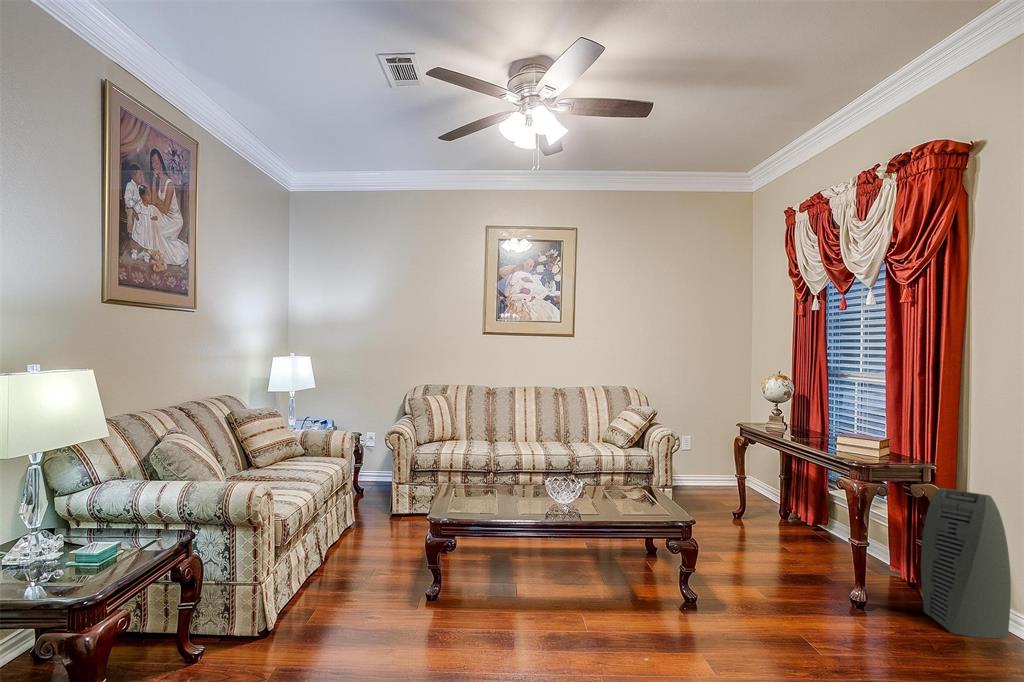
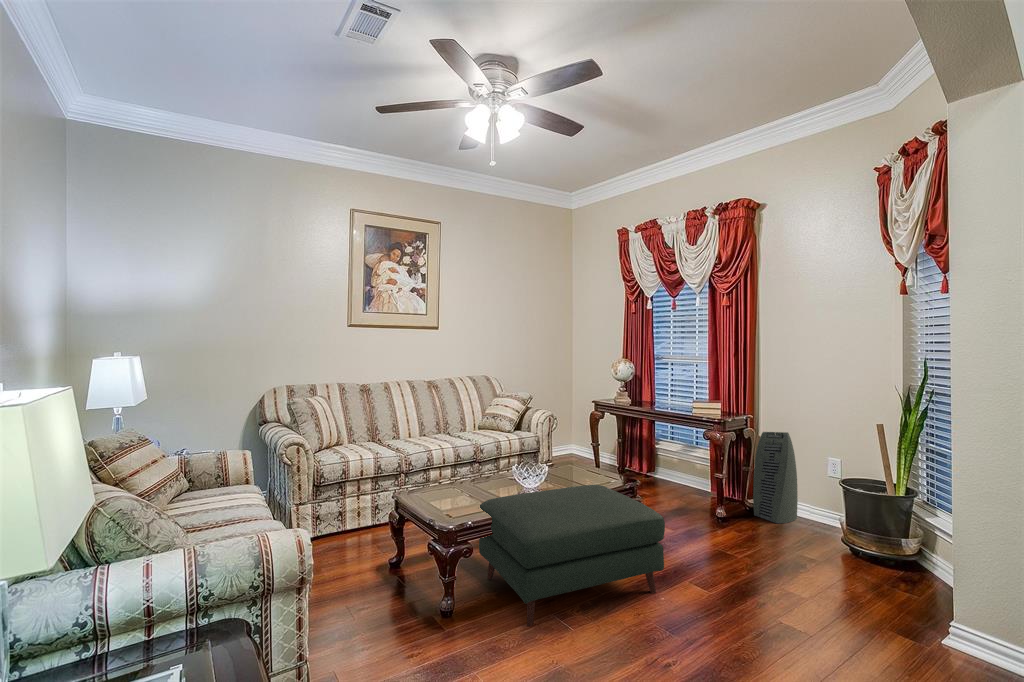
ottoman: none [458,505,650,656] -> present [479,485,665,626]

